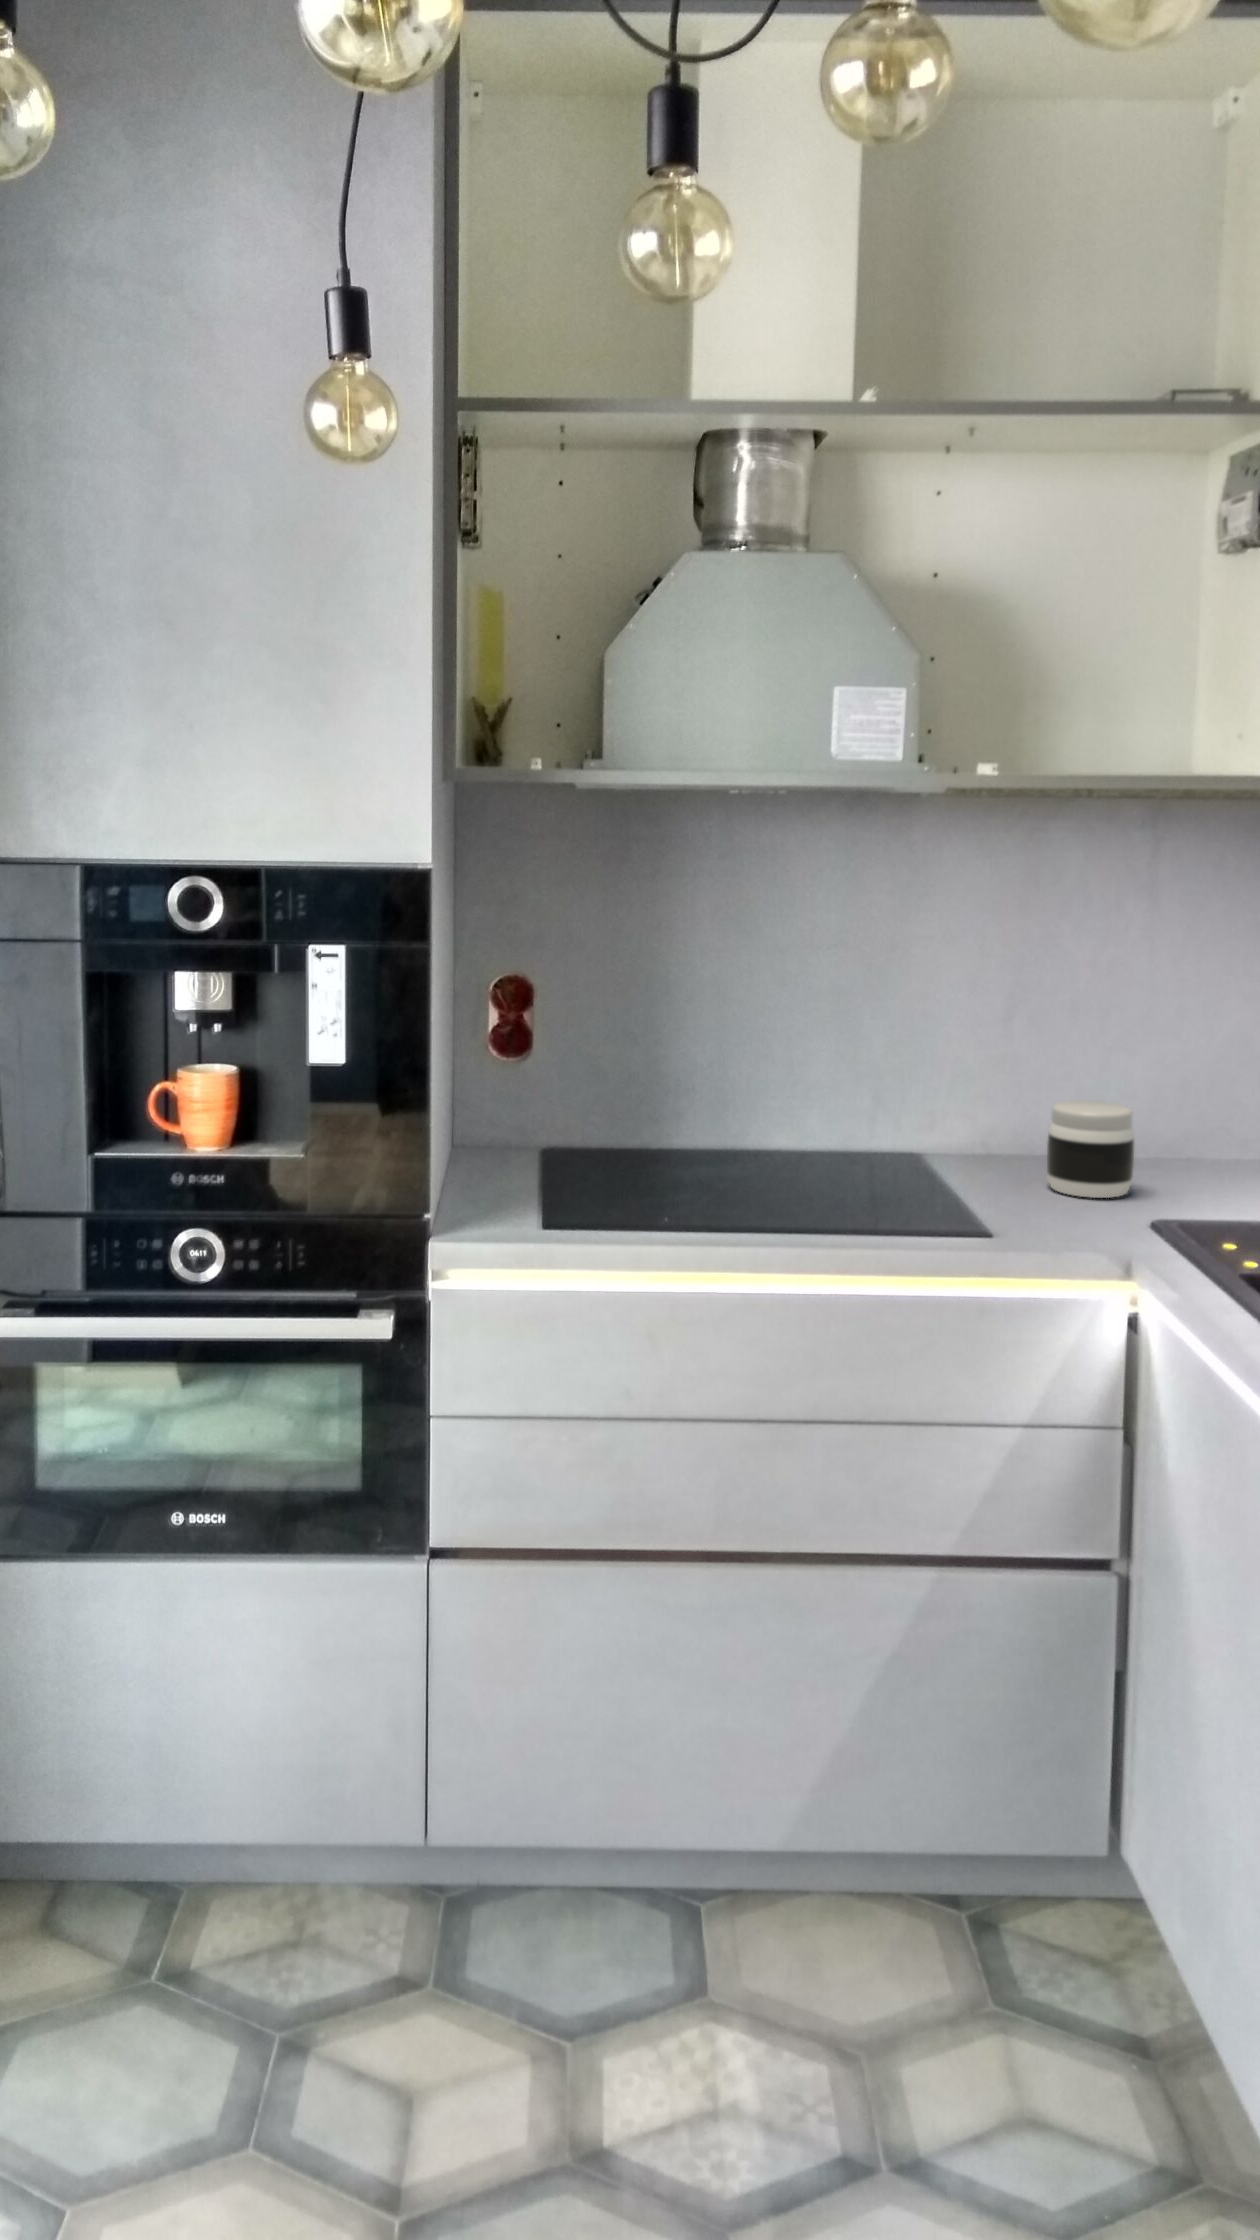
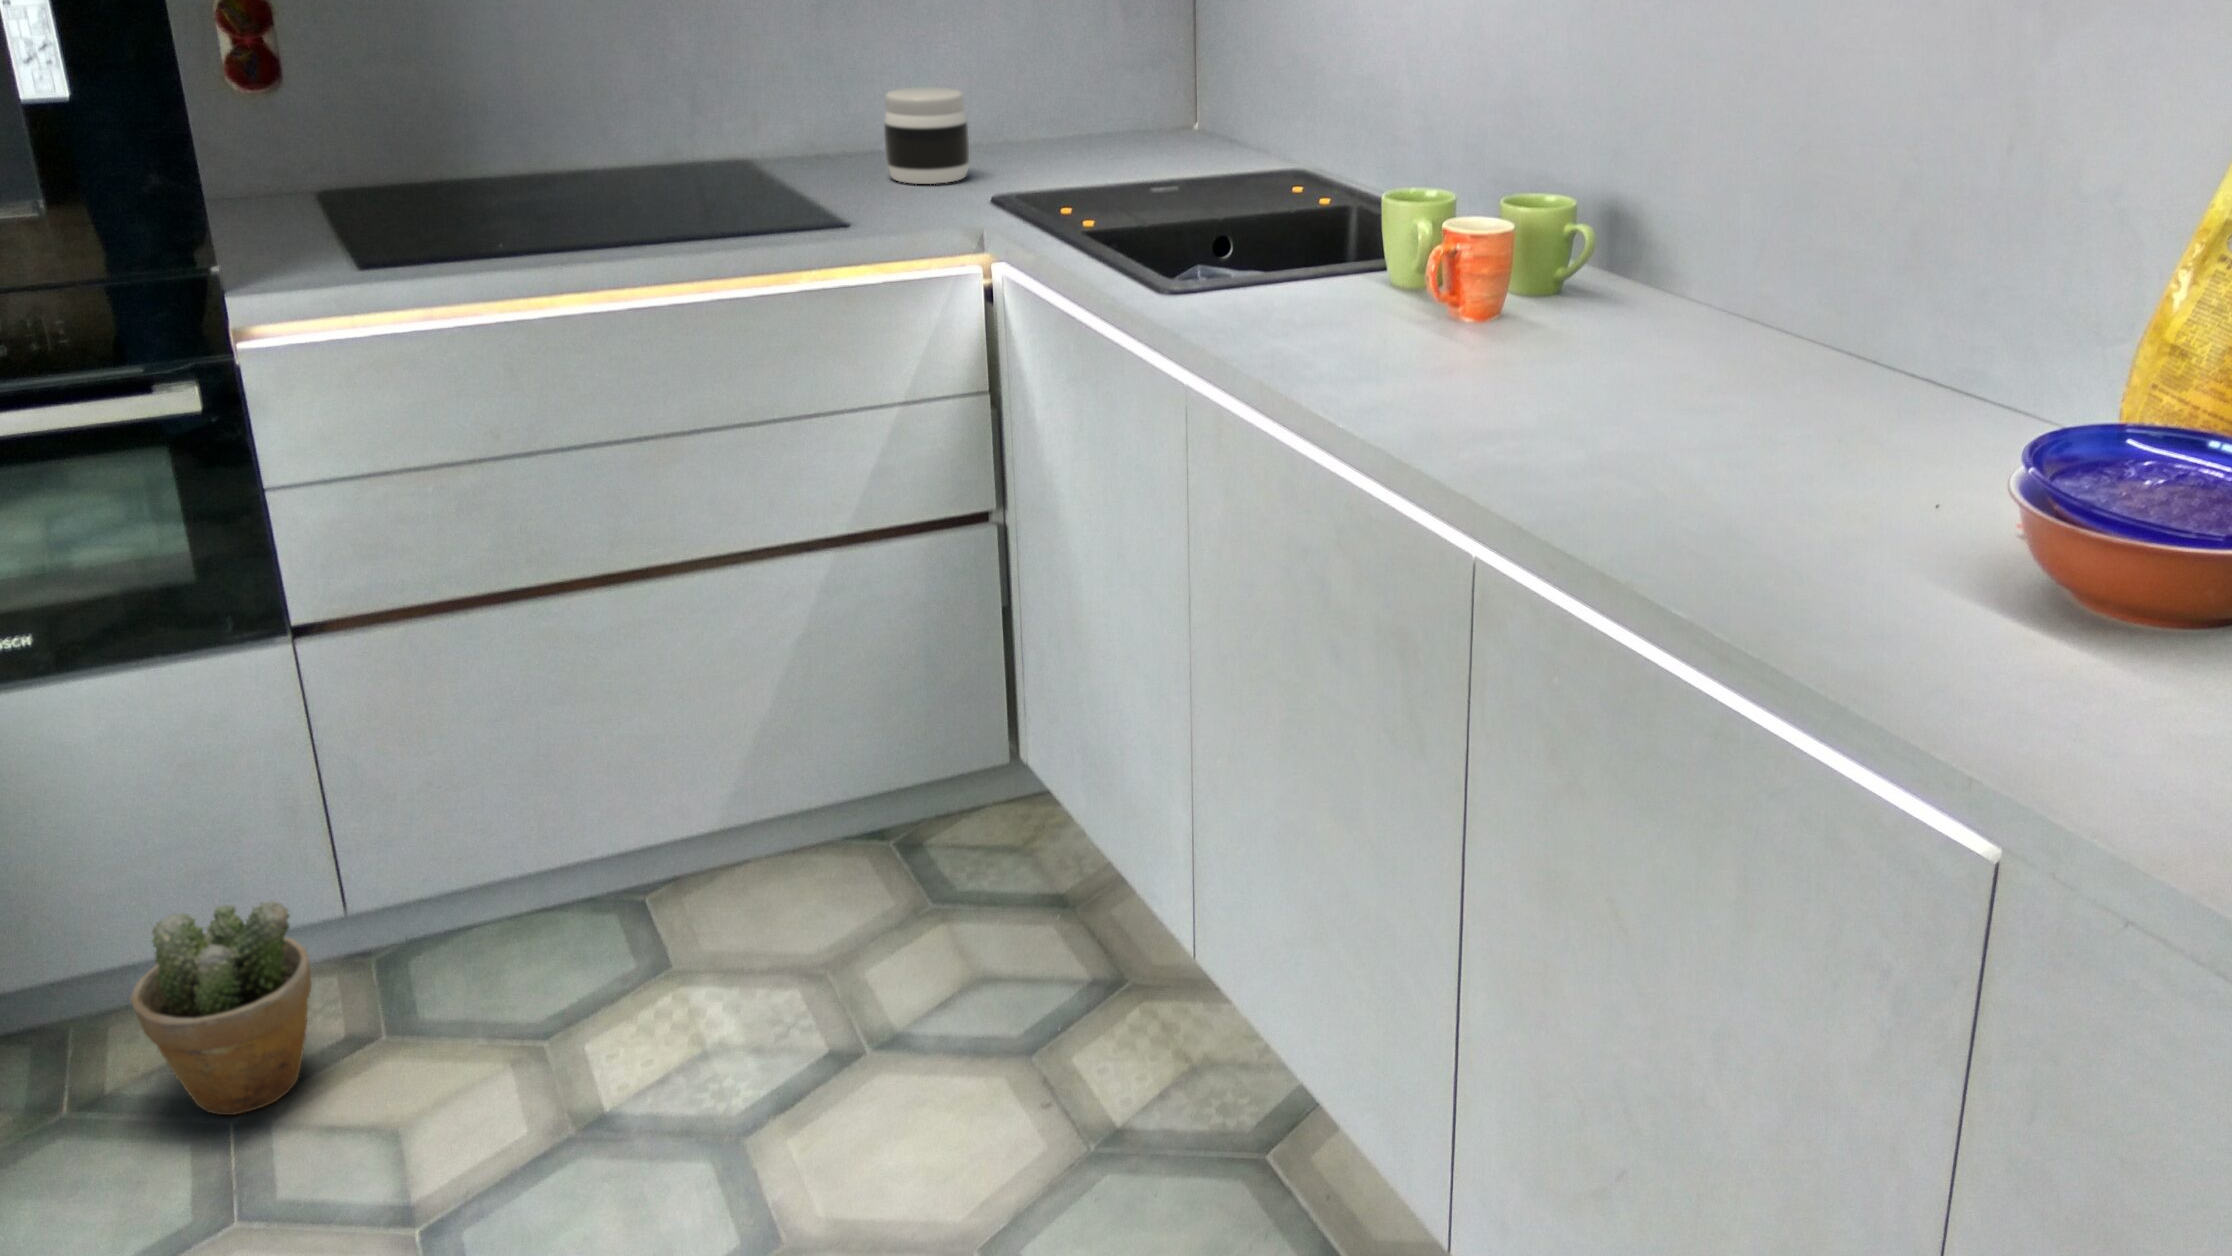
potted plant: none [223,1800,375,2024] -> present [130,901,312,1115]

